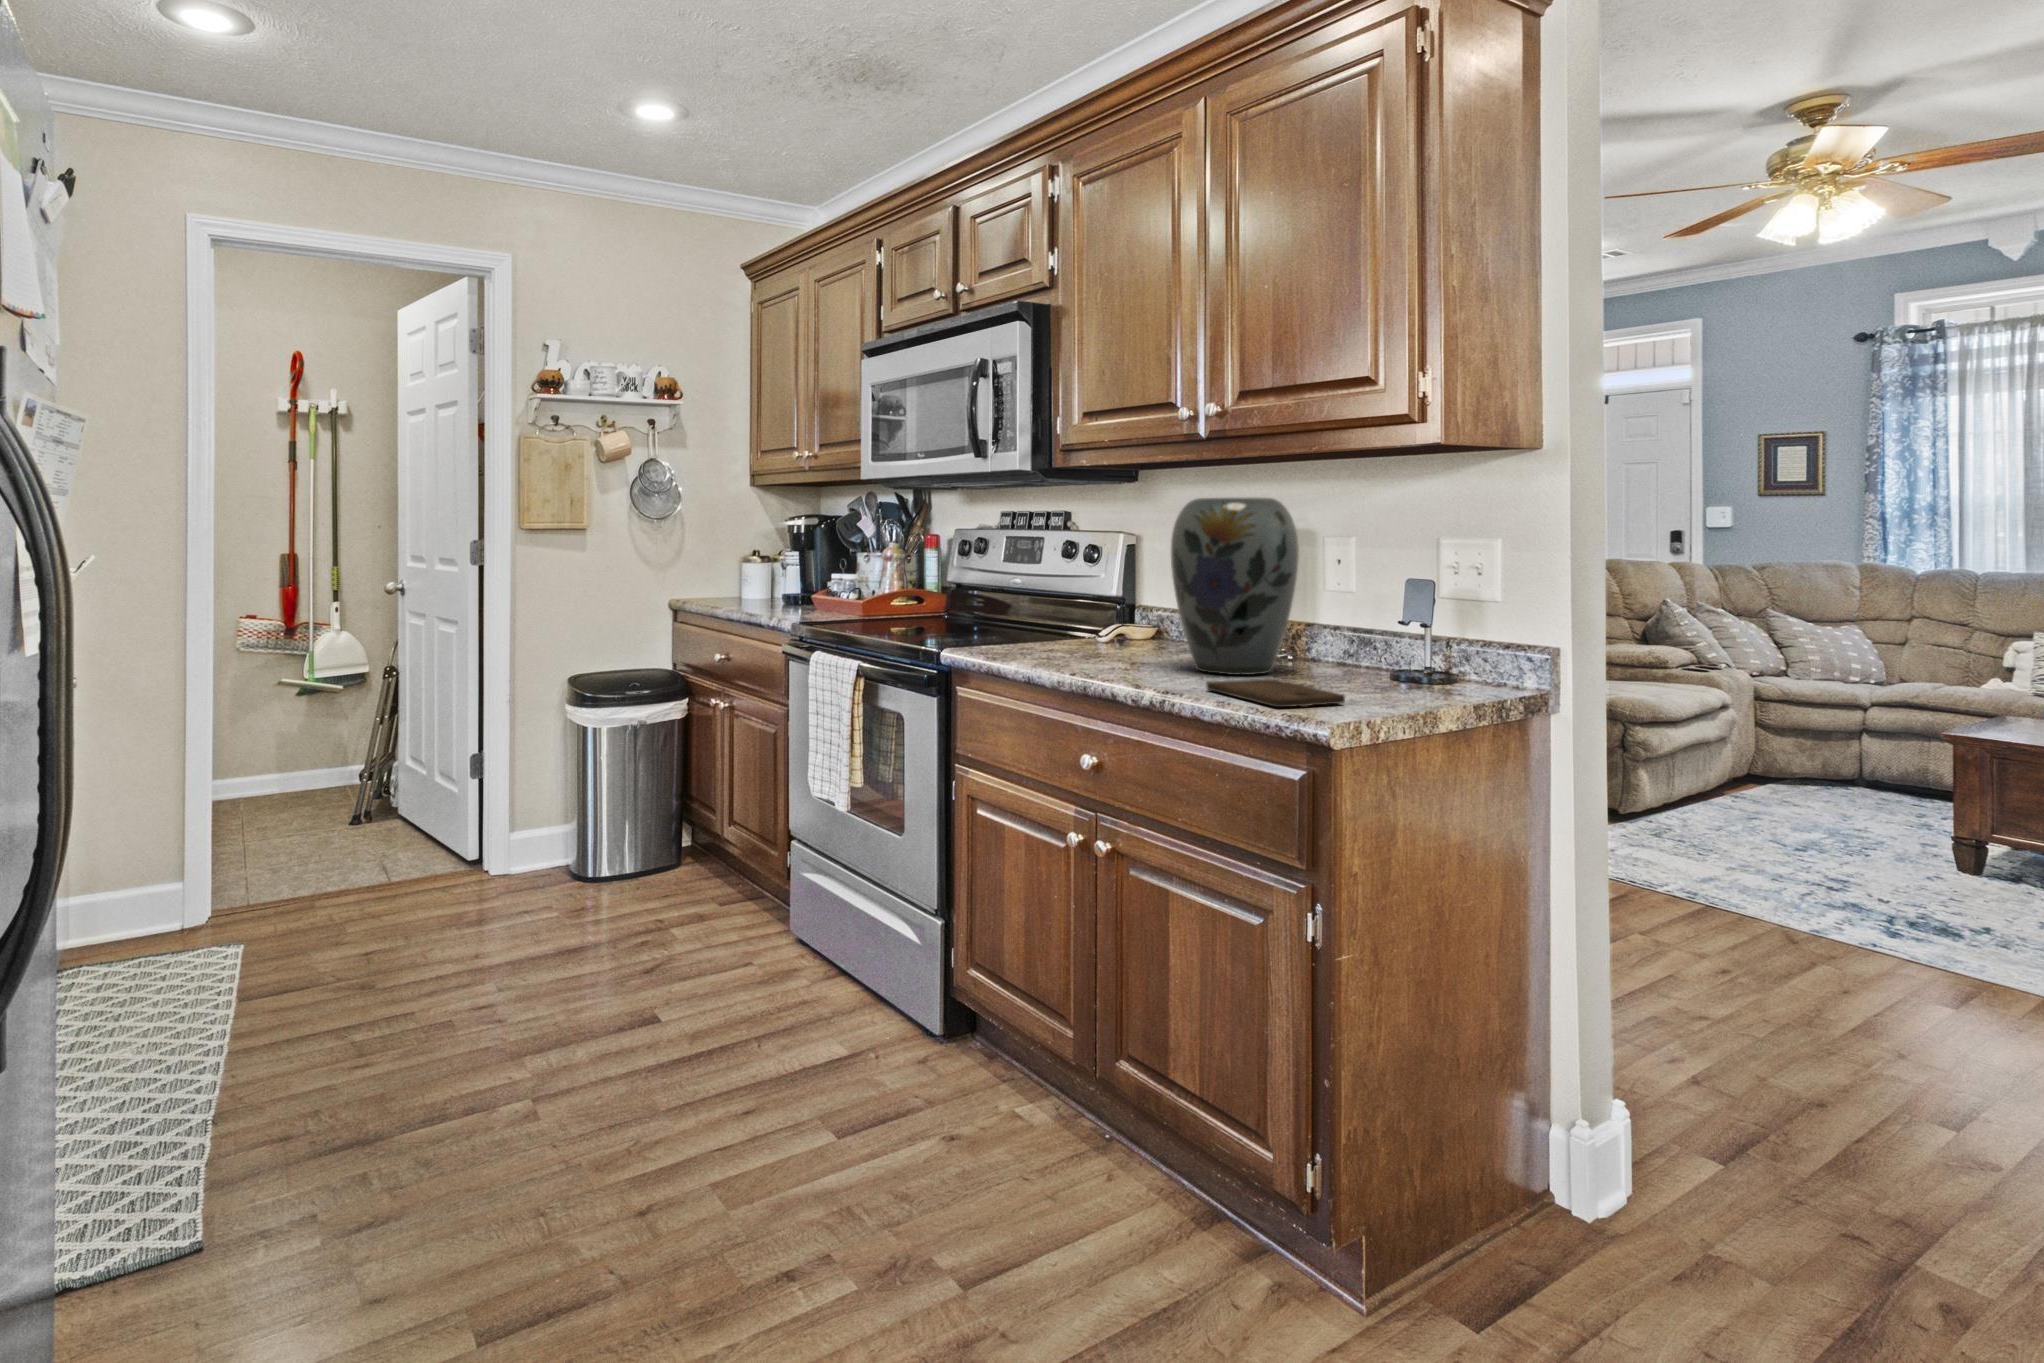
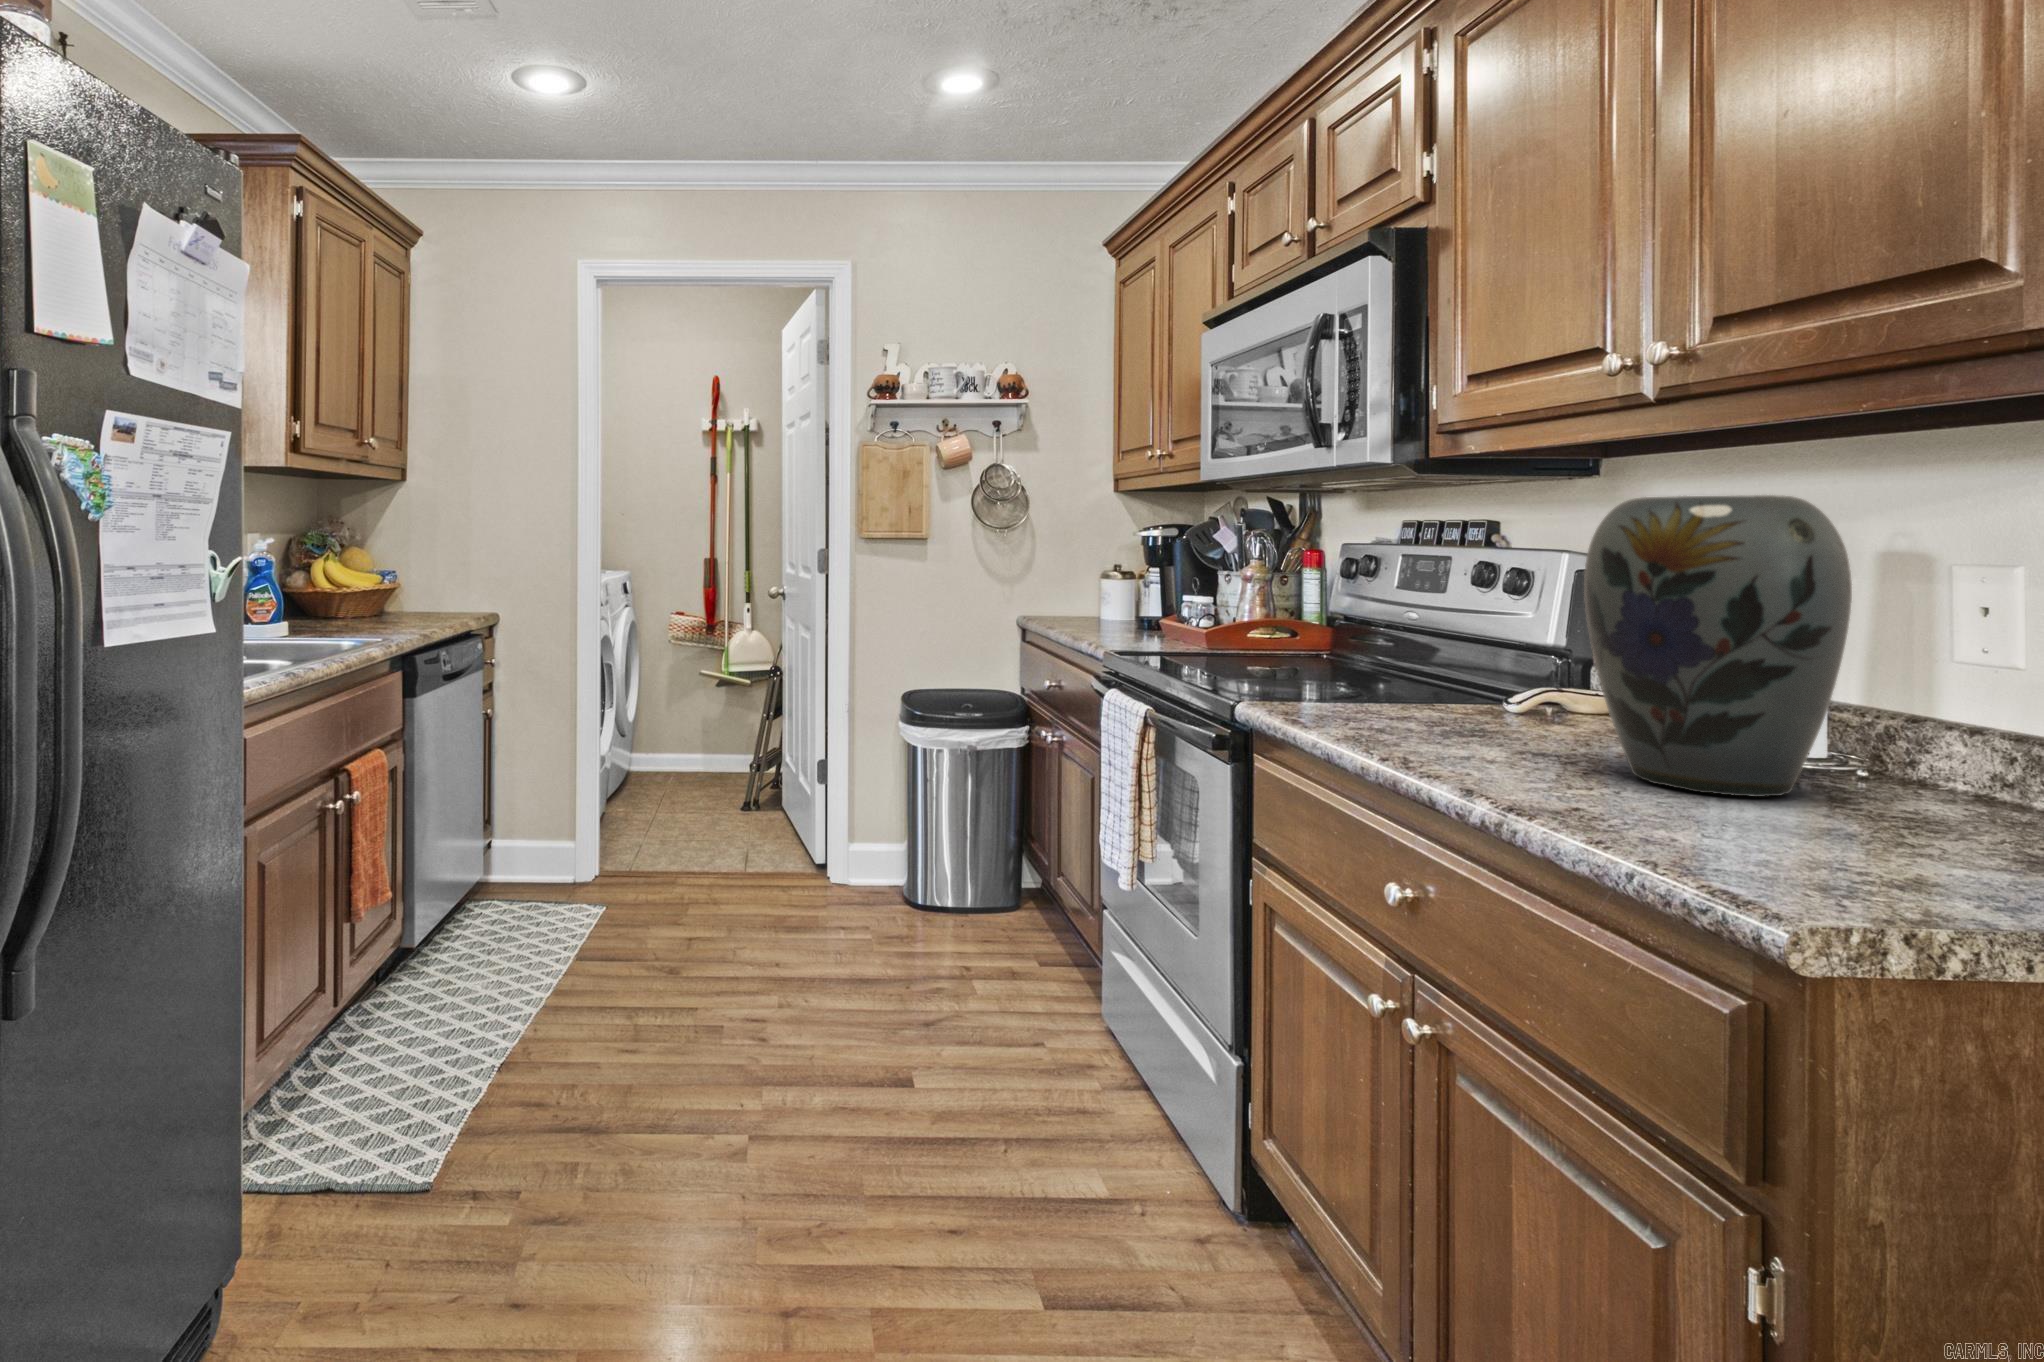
cutting board: present [1206,679,1345,707] -> none [1613,806,1911,890]

